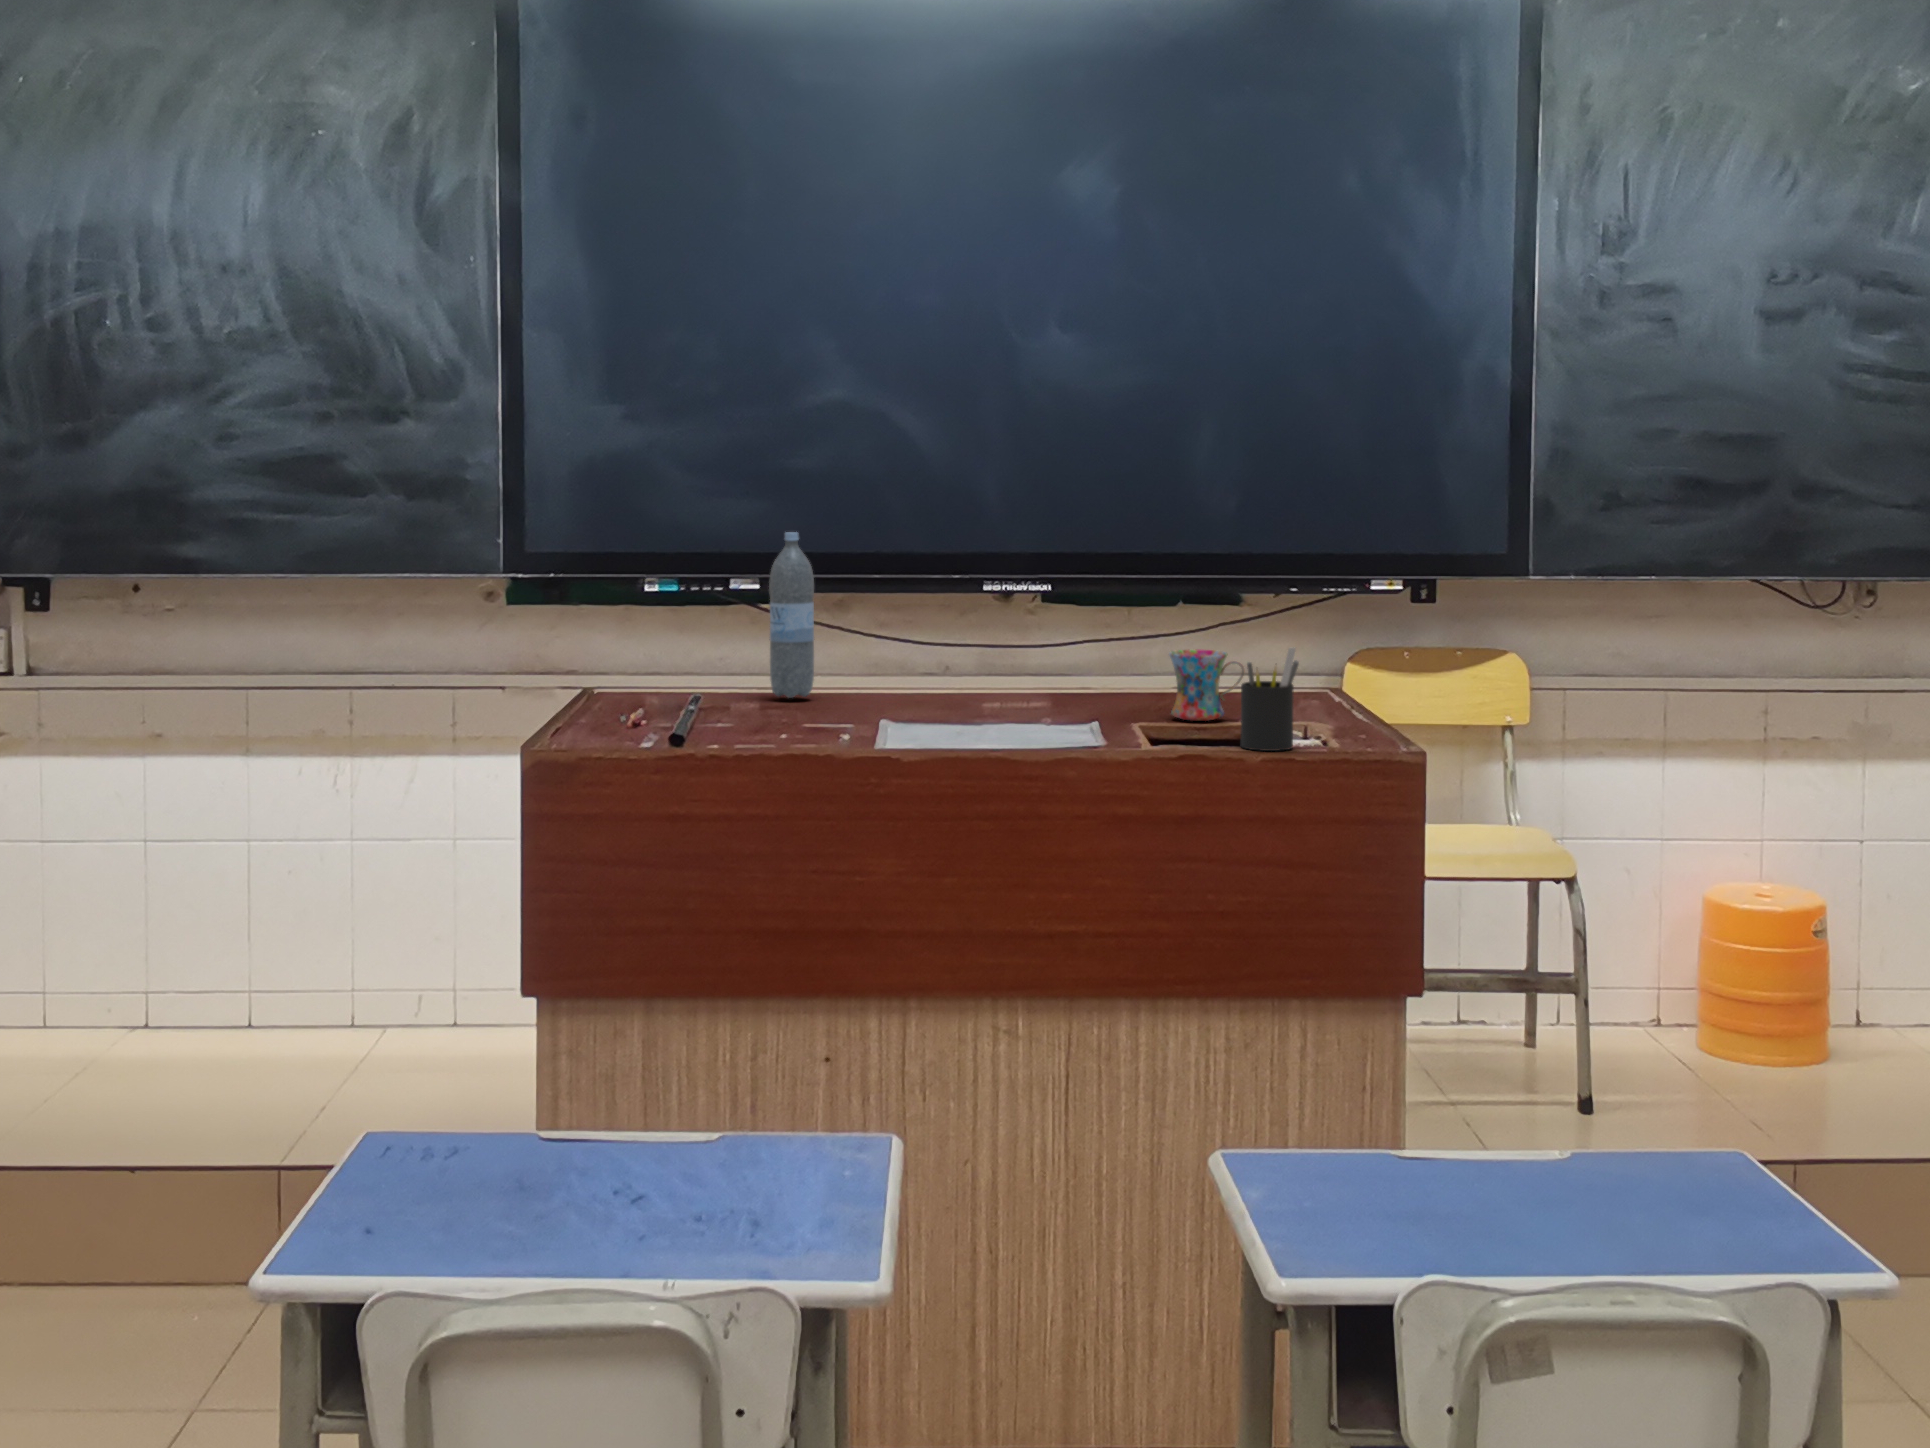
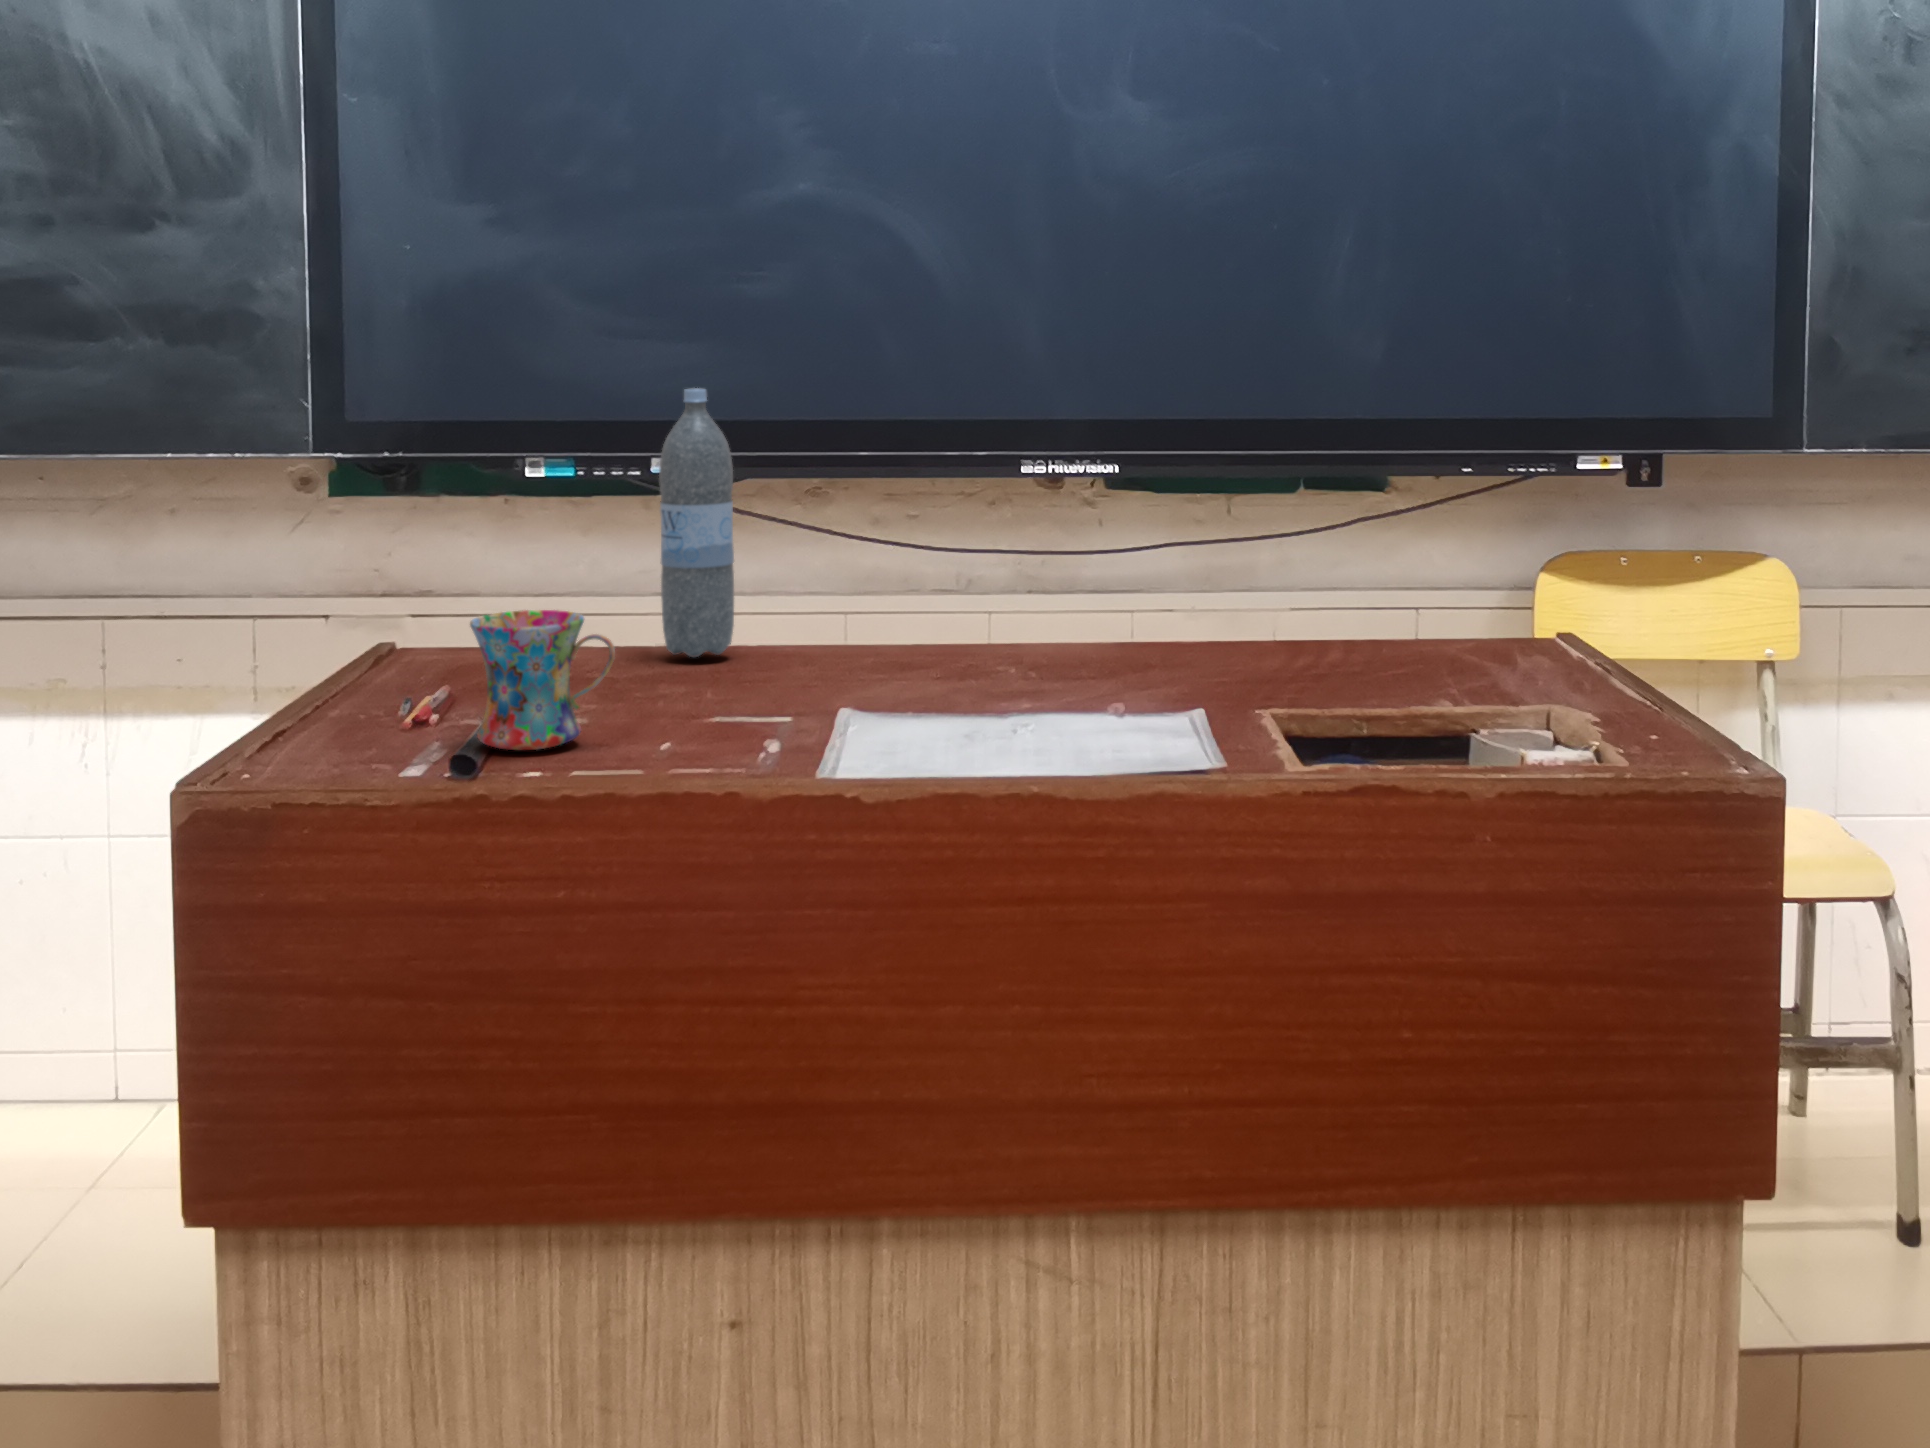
pen holder: present [1241,648,1299,751] -> none [1452,592,1559,777]
mug: present [1169,649,1244,721] -> present [470,610,615,750]

